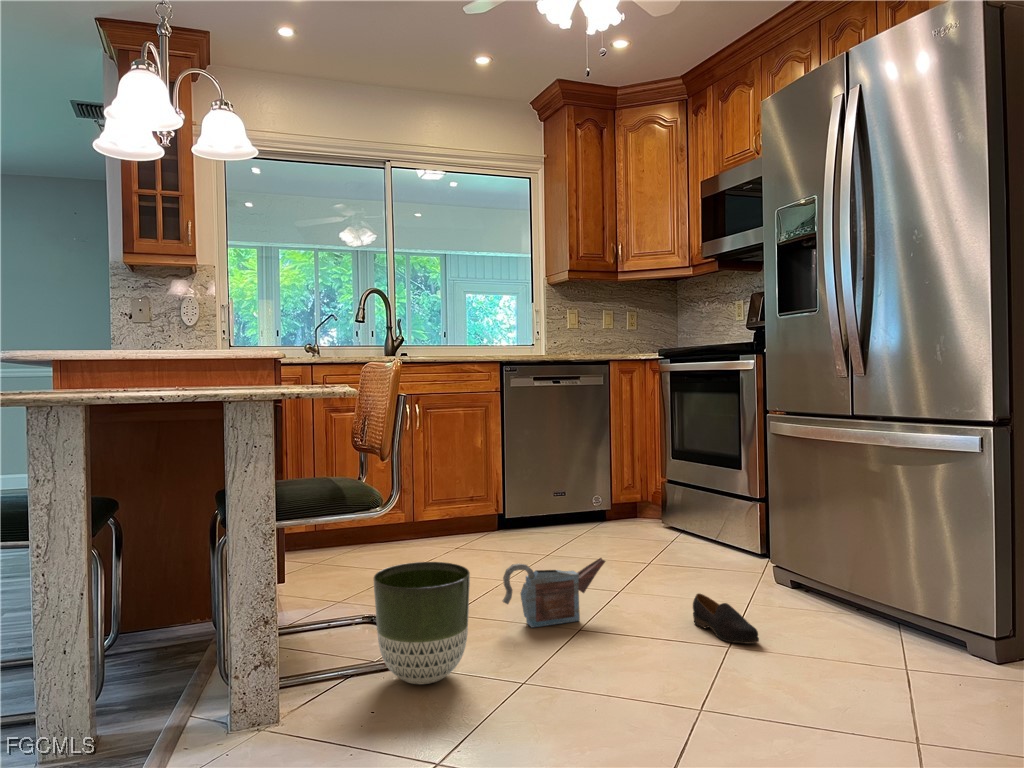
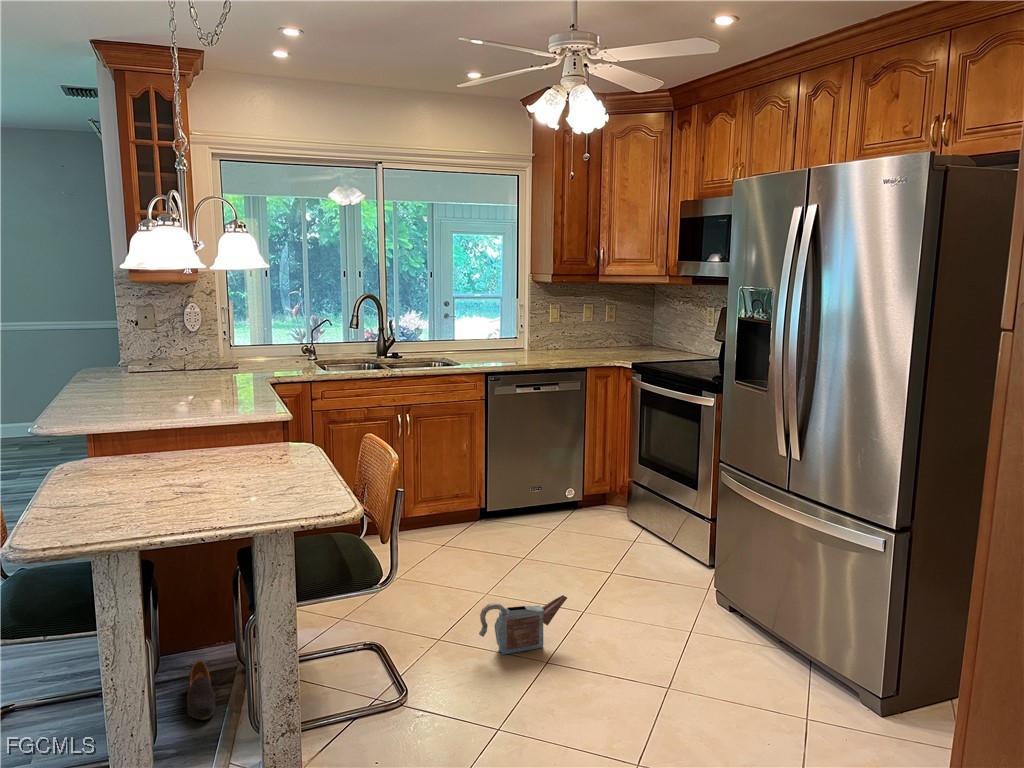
planter: present [373,562,470,684] -> none [373,617,451,721]
shoe: present [693,594,759,643] -> present [187,660,216,719]

